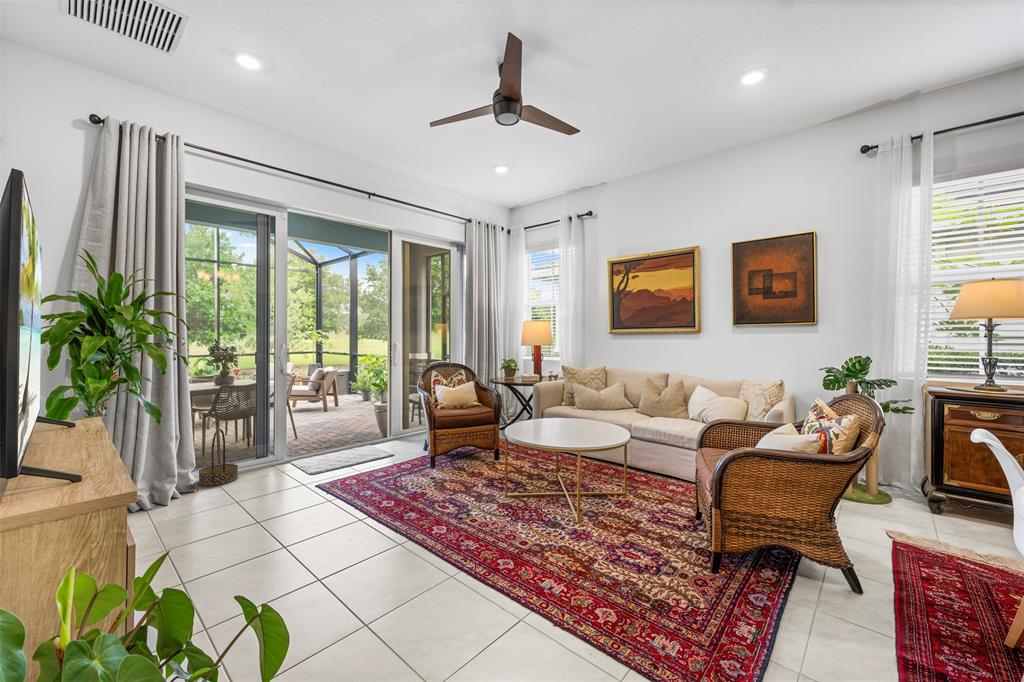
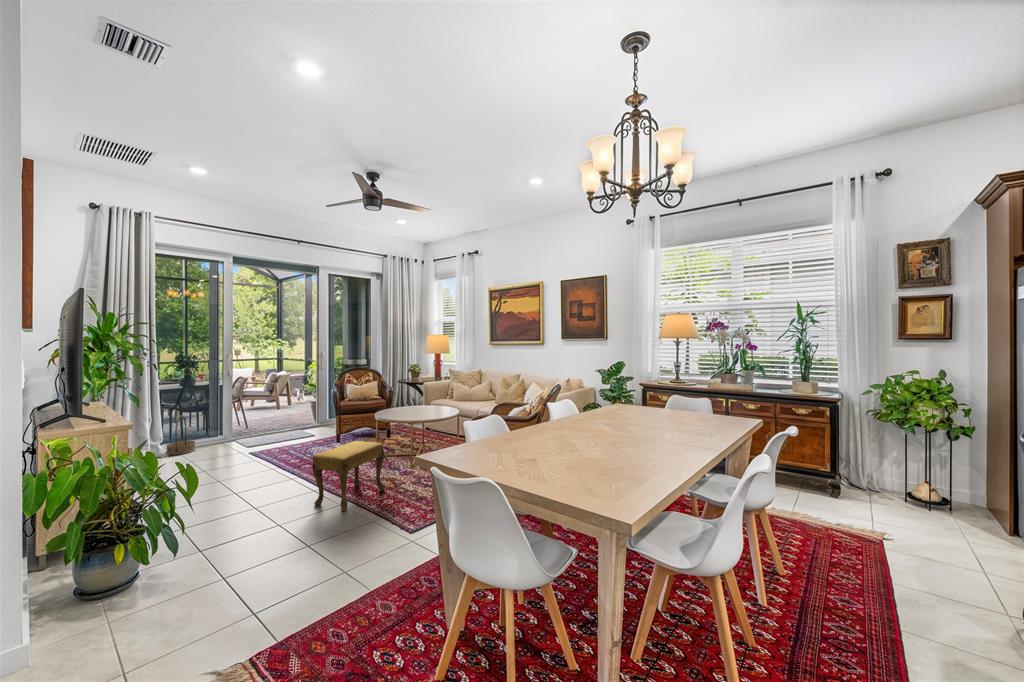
footstool: none [469,486,569,631] -> present [312,441,385,511]

